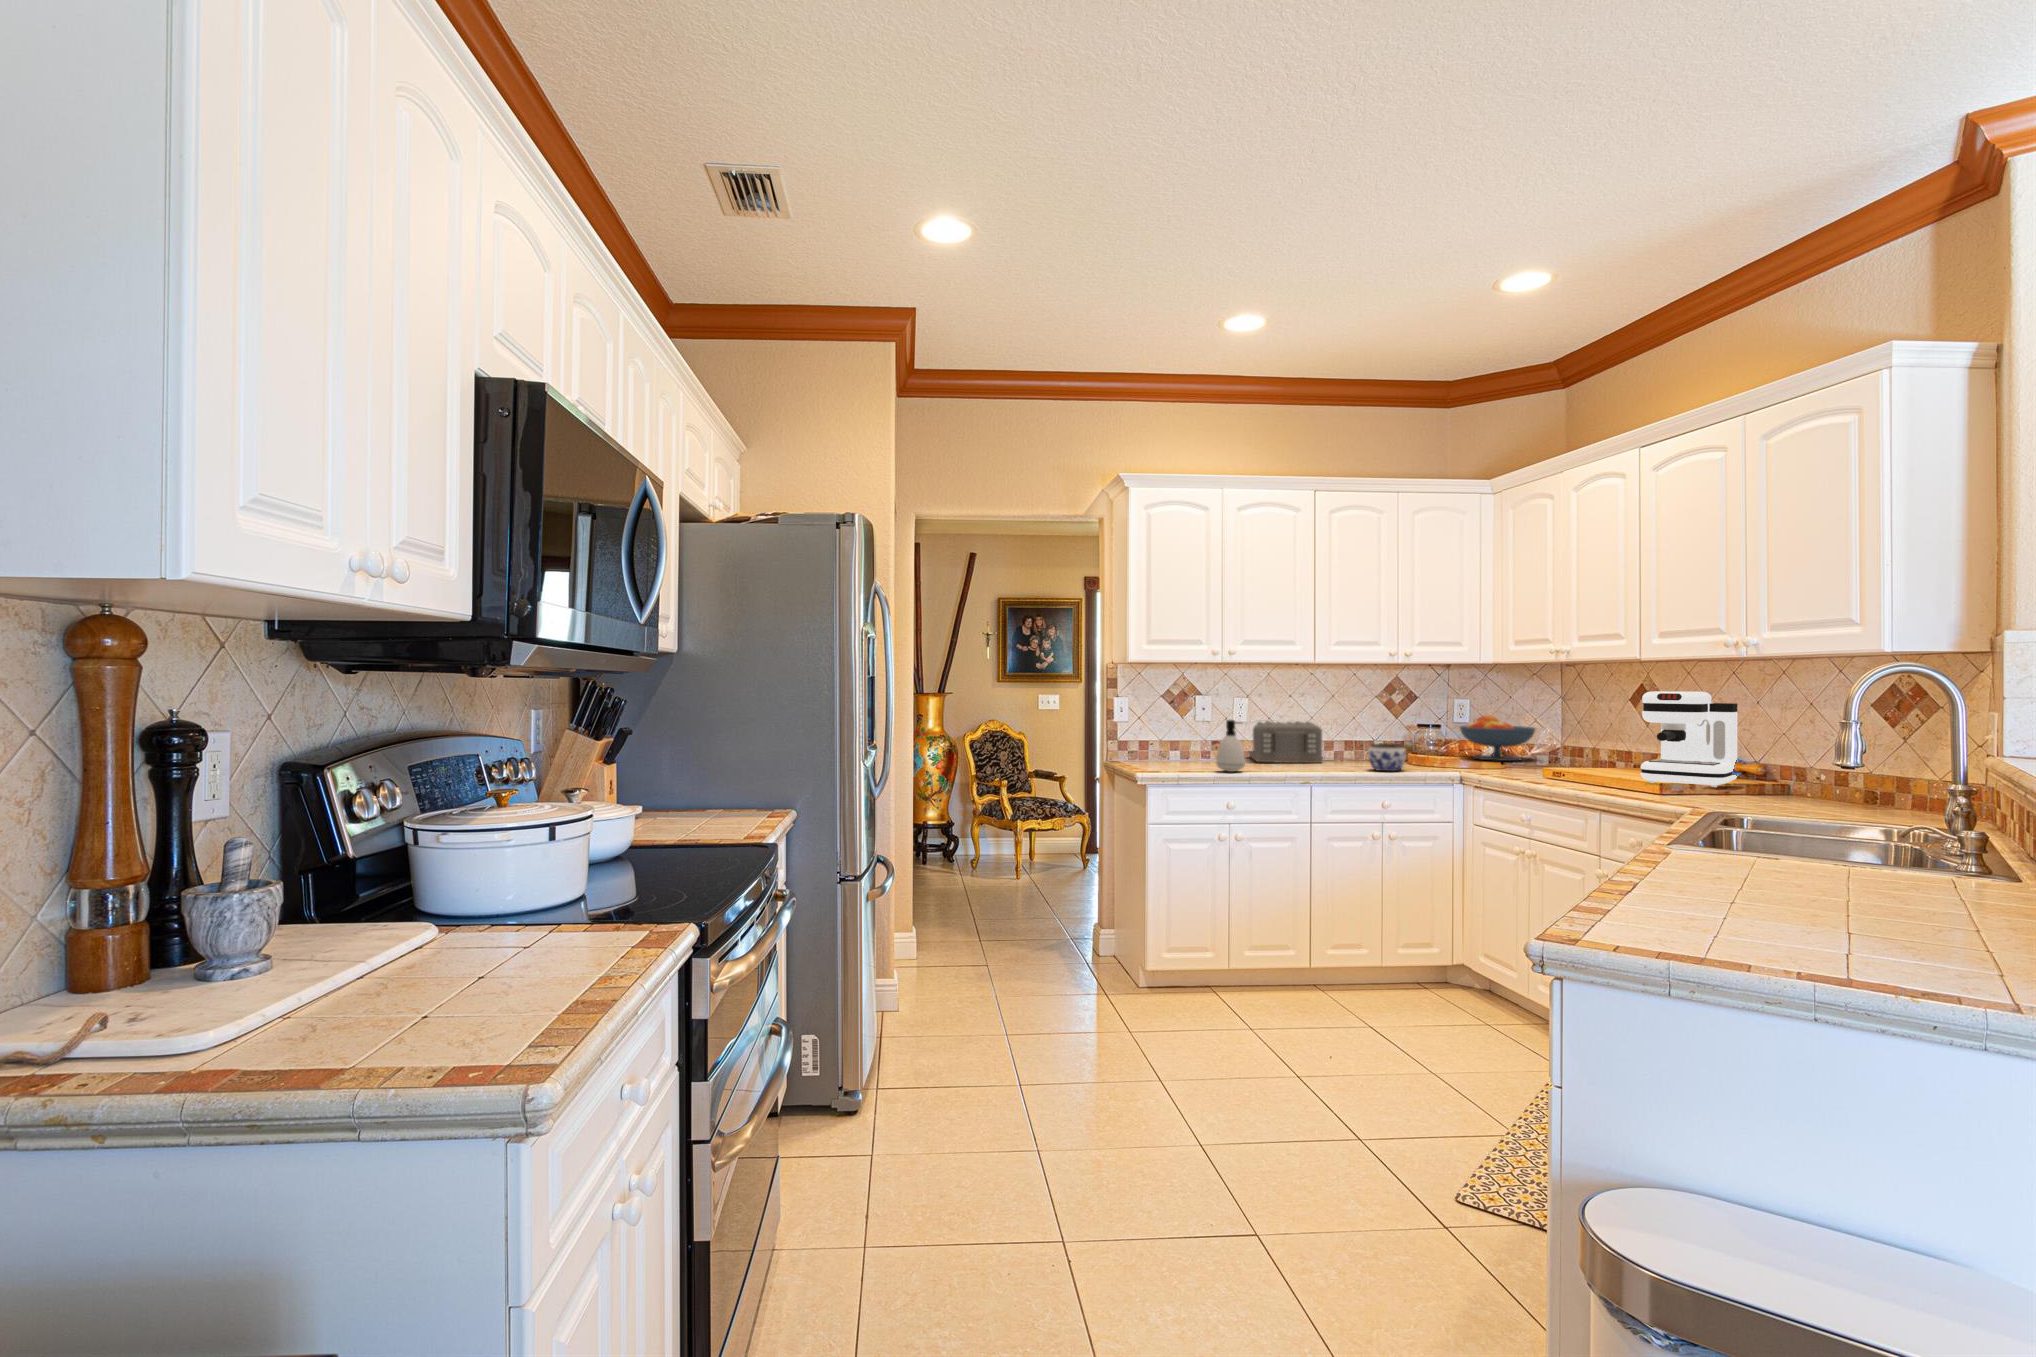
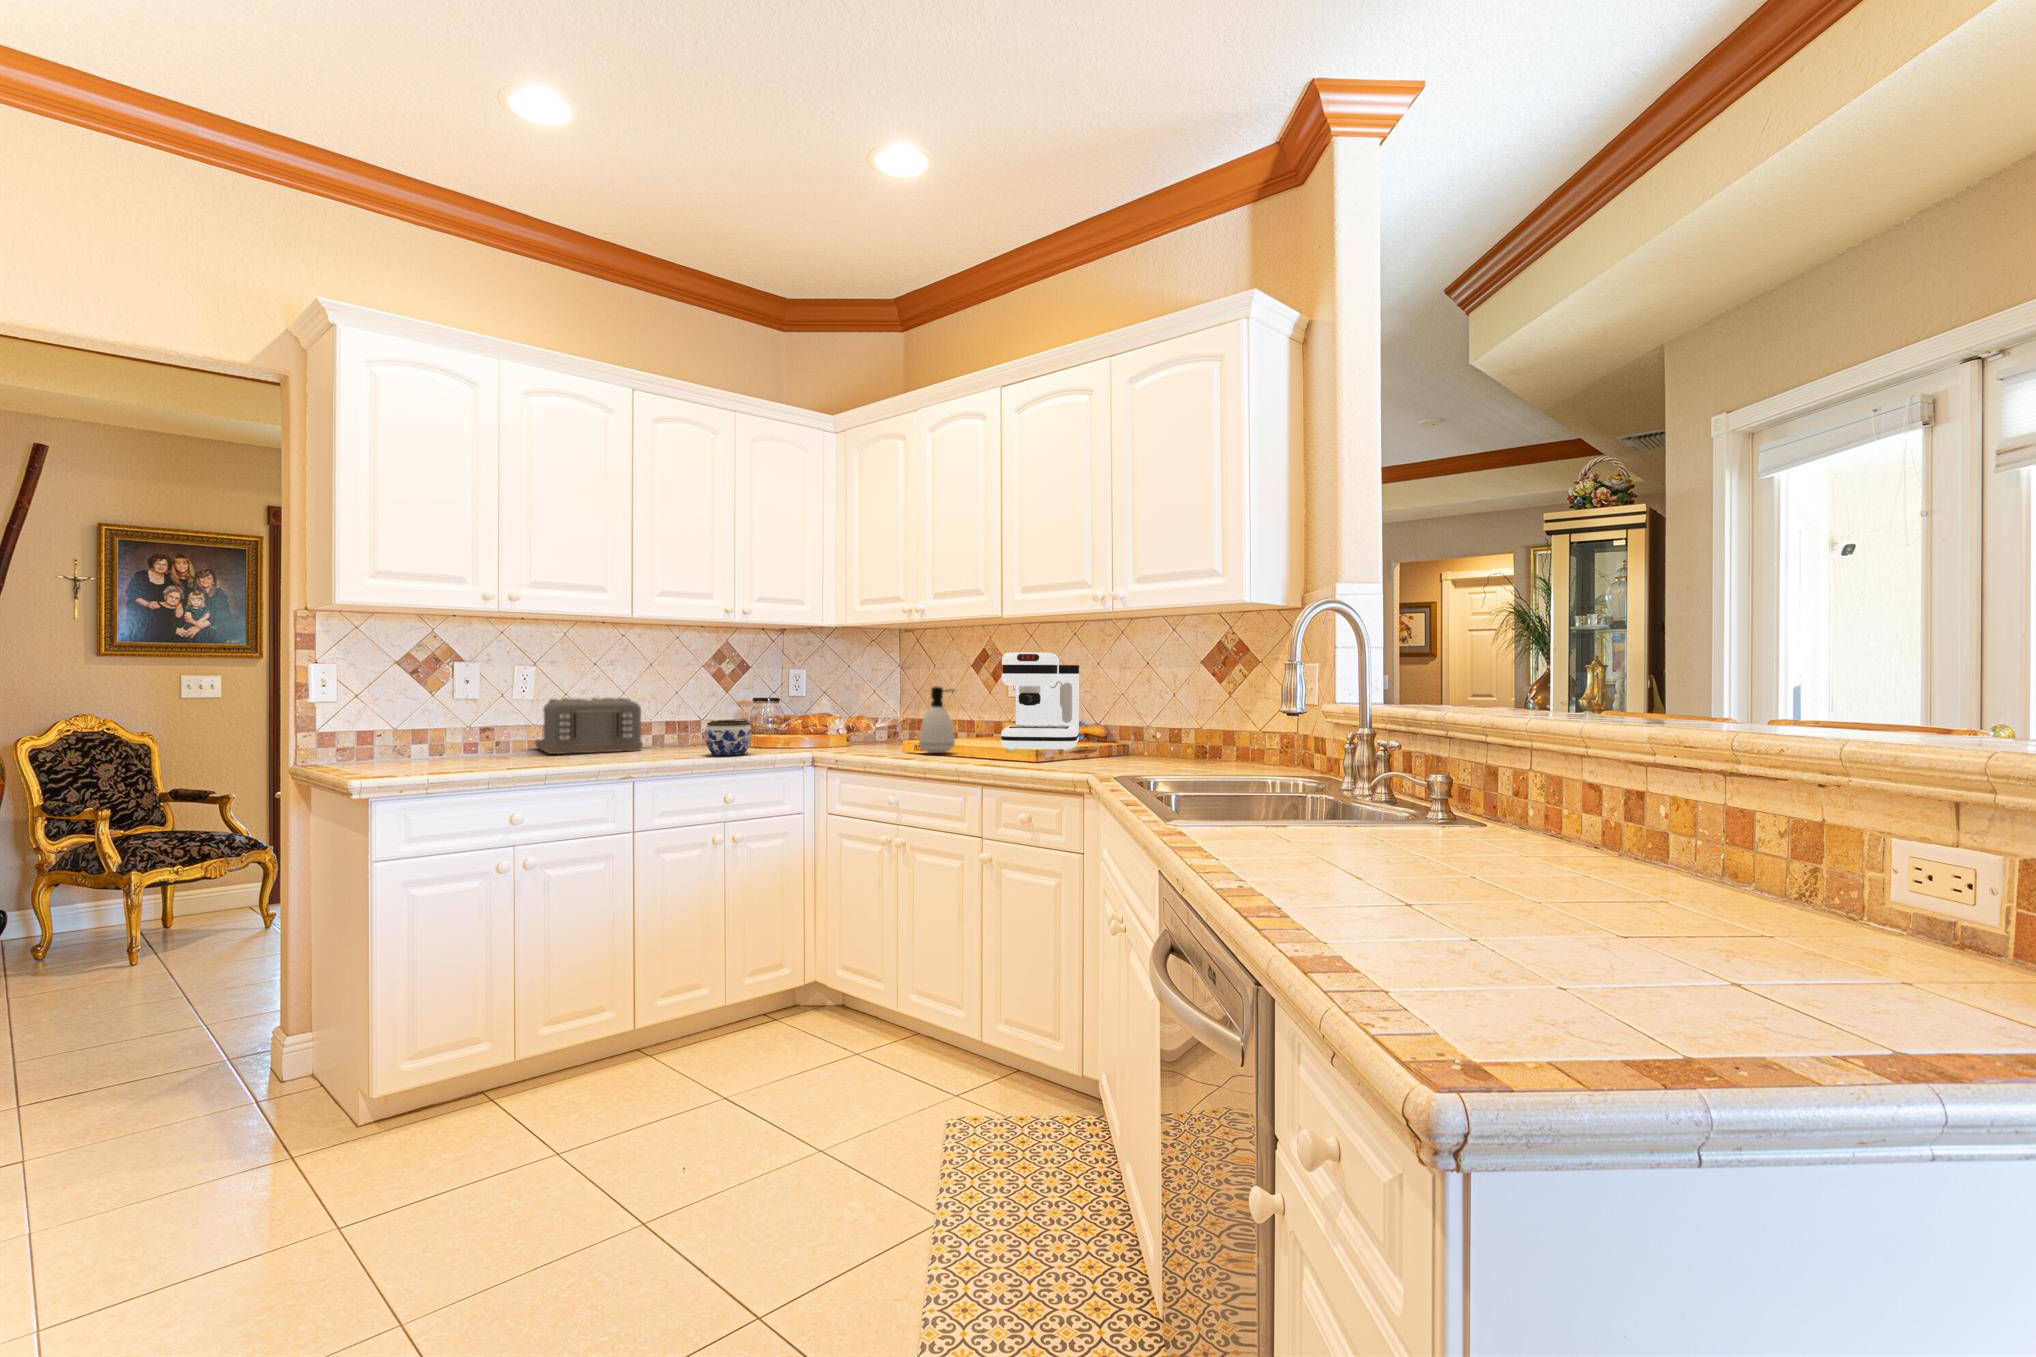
fruit bowl: present [1460,715,1535,761] -> none [802,686,882,737]
soap dispenser: present [1216,720,1245,772] -> present [919,686,955,753]

